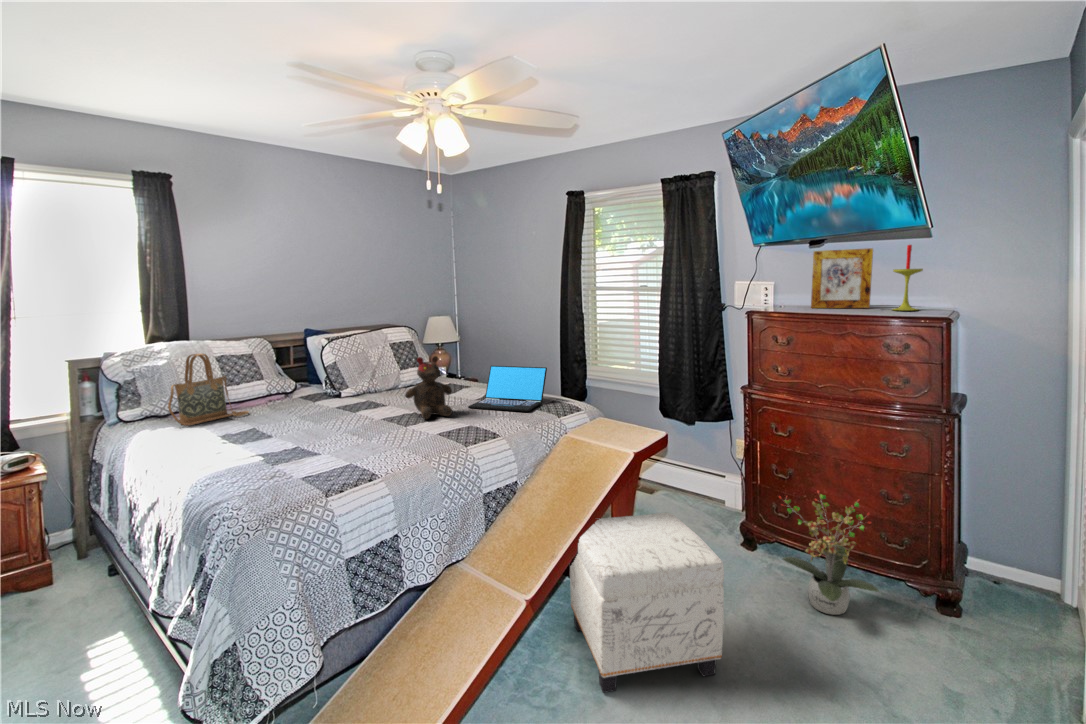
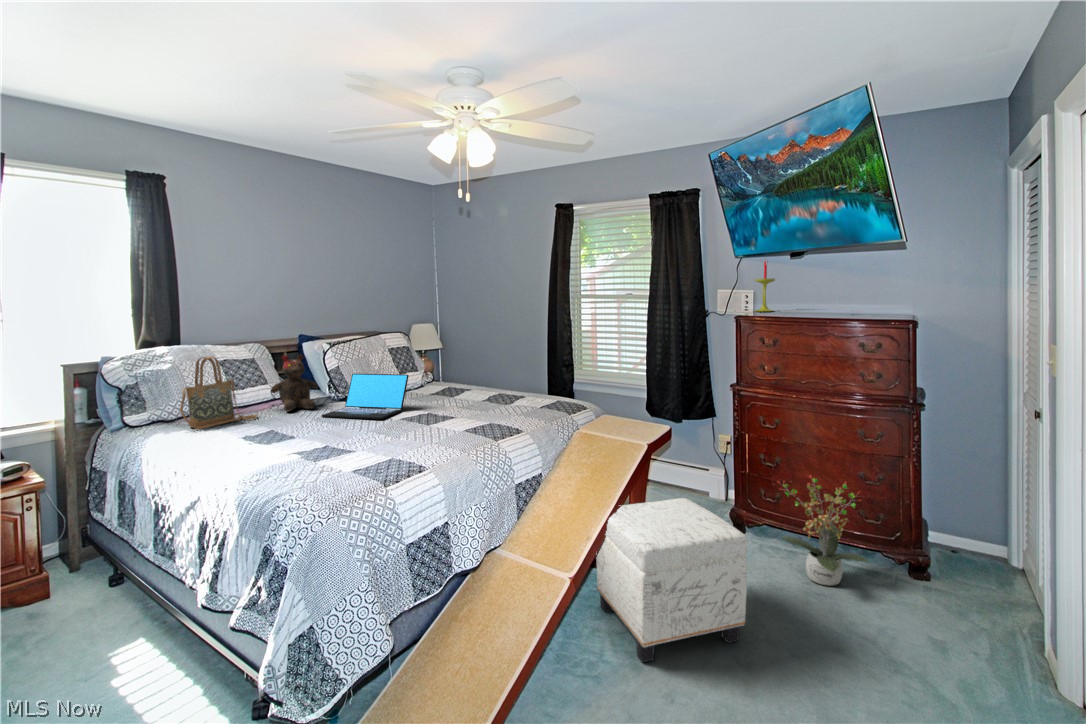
candle: present [893,245,923,310] -> present [755,261,775,311]
picture frame: present [811,248,873,308] -> none [792,259,846,312]
teddy bear: present [405,356,452,419] -> present [270,354,318,411]
laptop: present [468,366,547,412] -> present [322,374,409,419]

